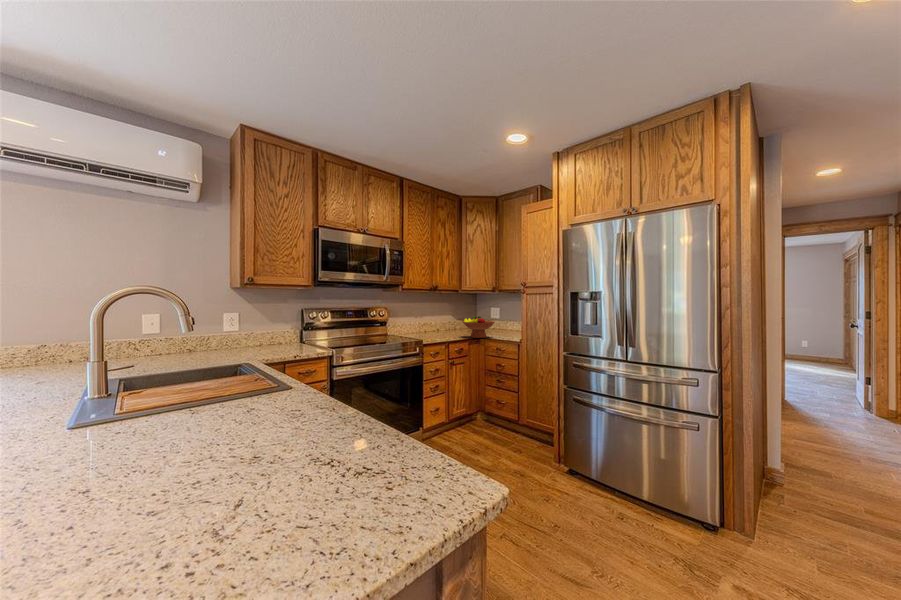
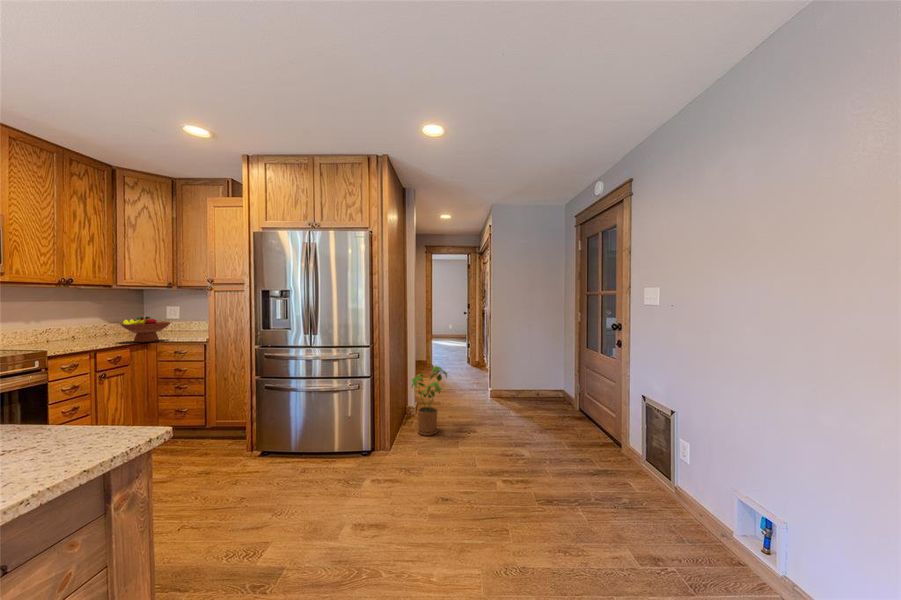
house plant: none [787,418,878,534] -> present [412,366,447,436]

